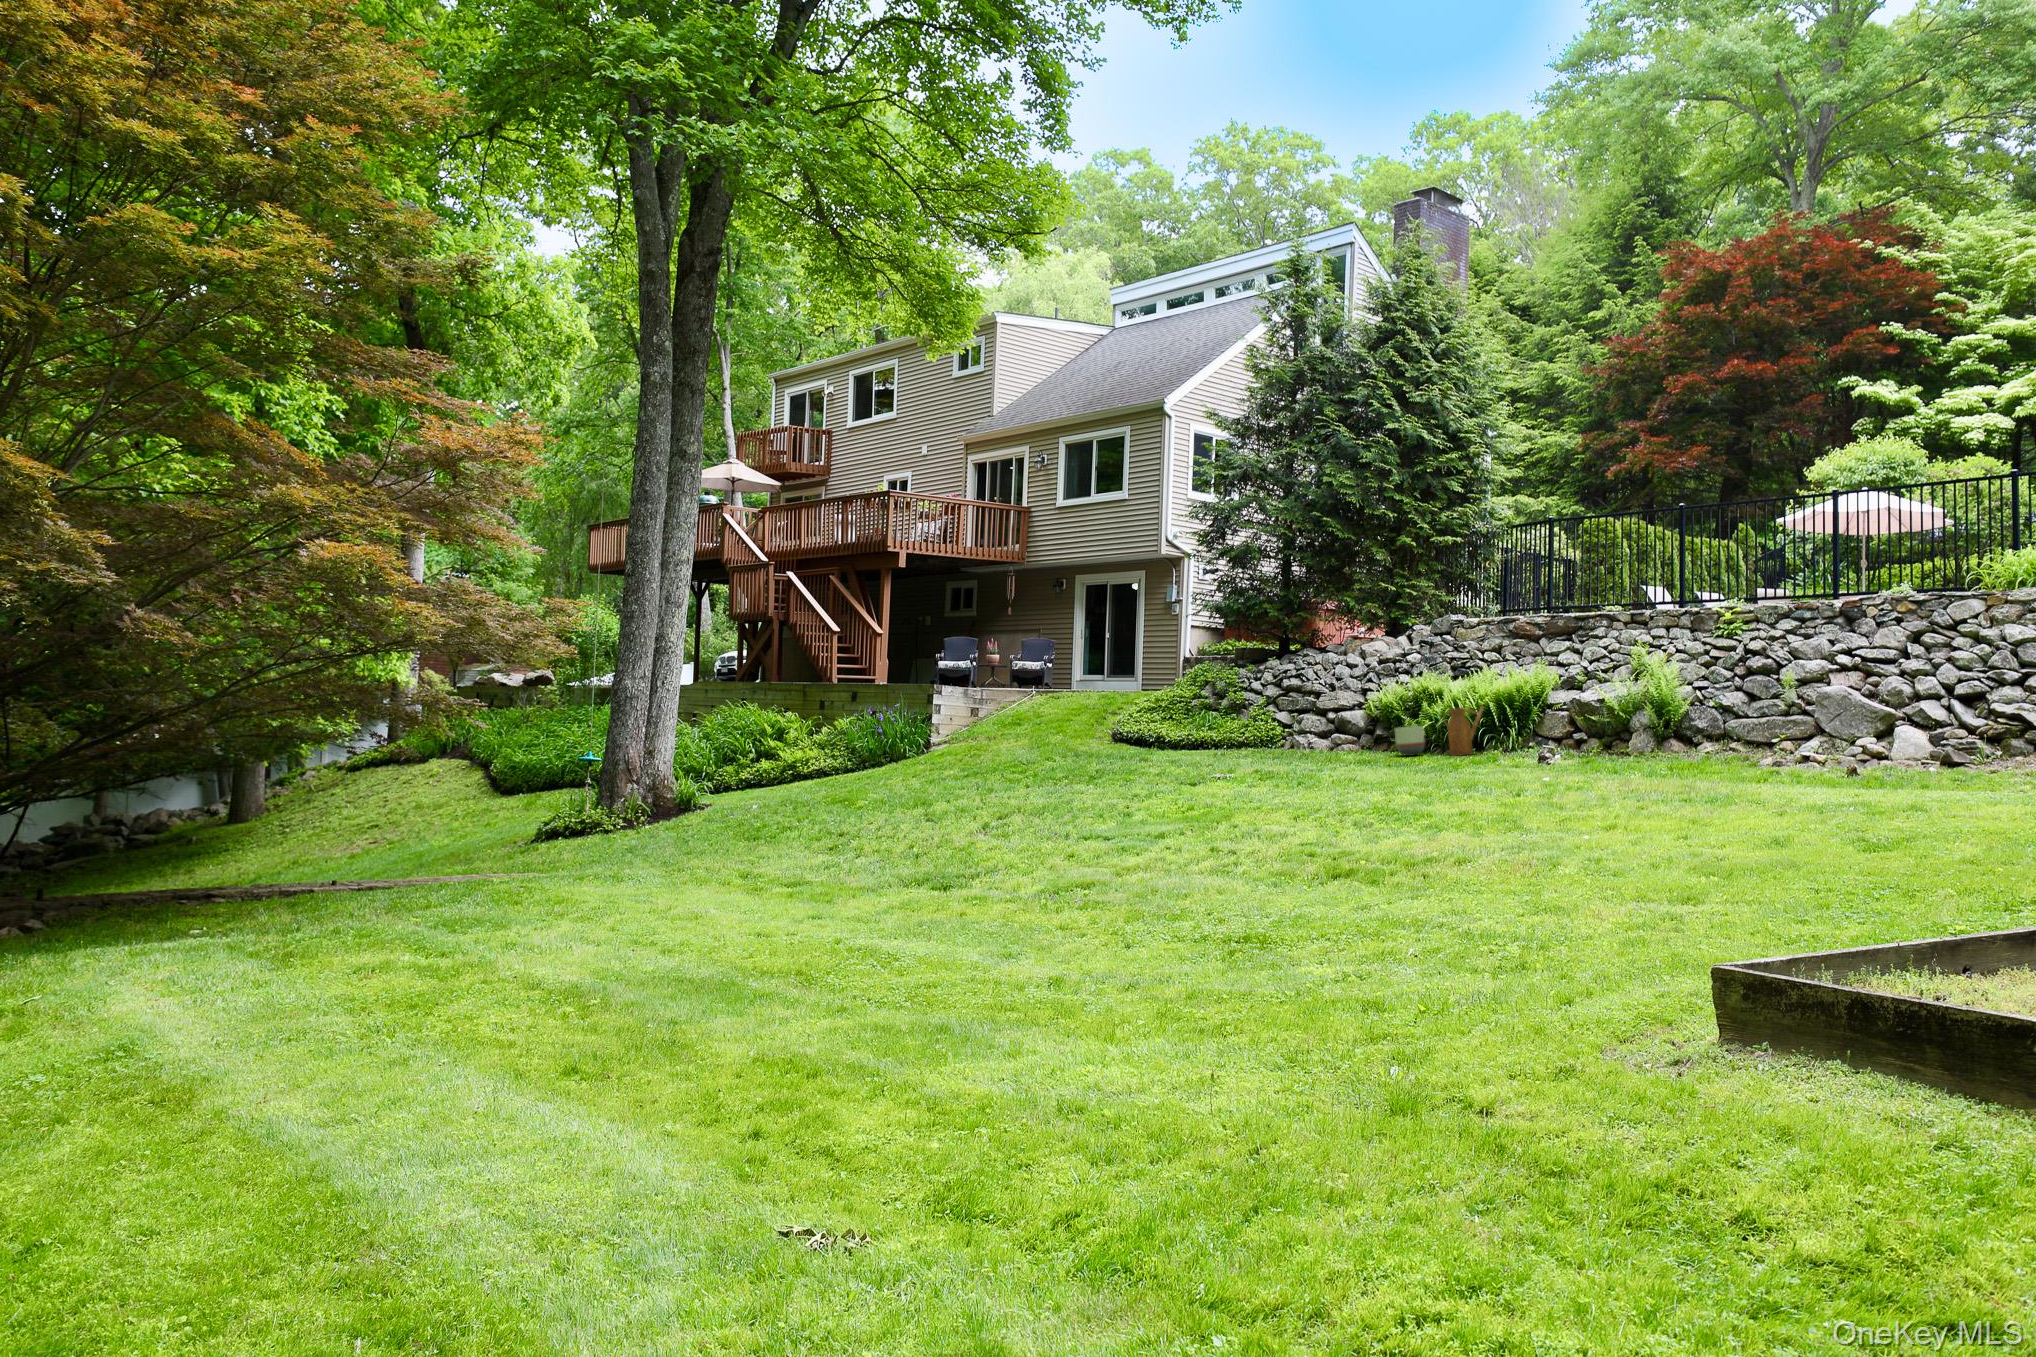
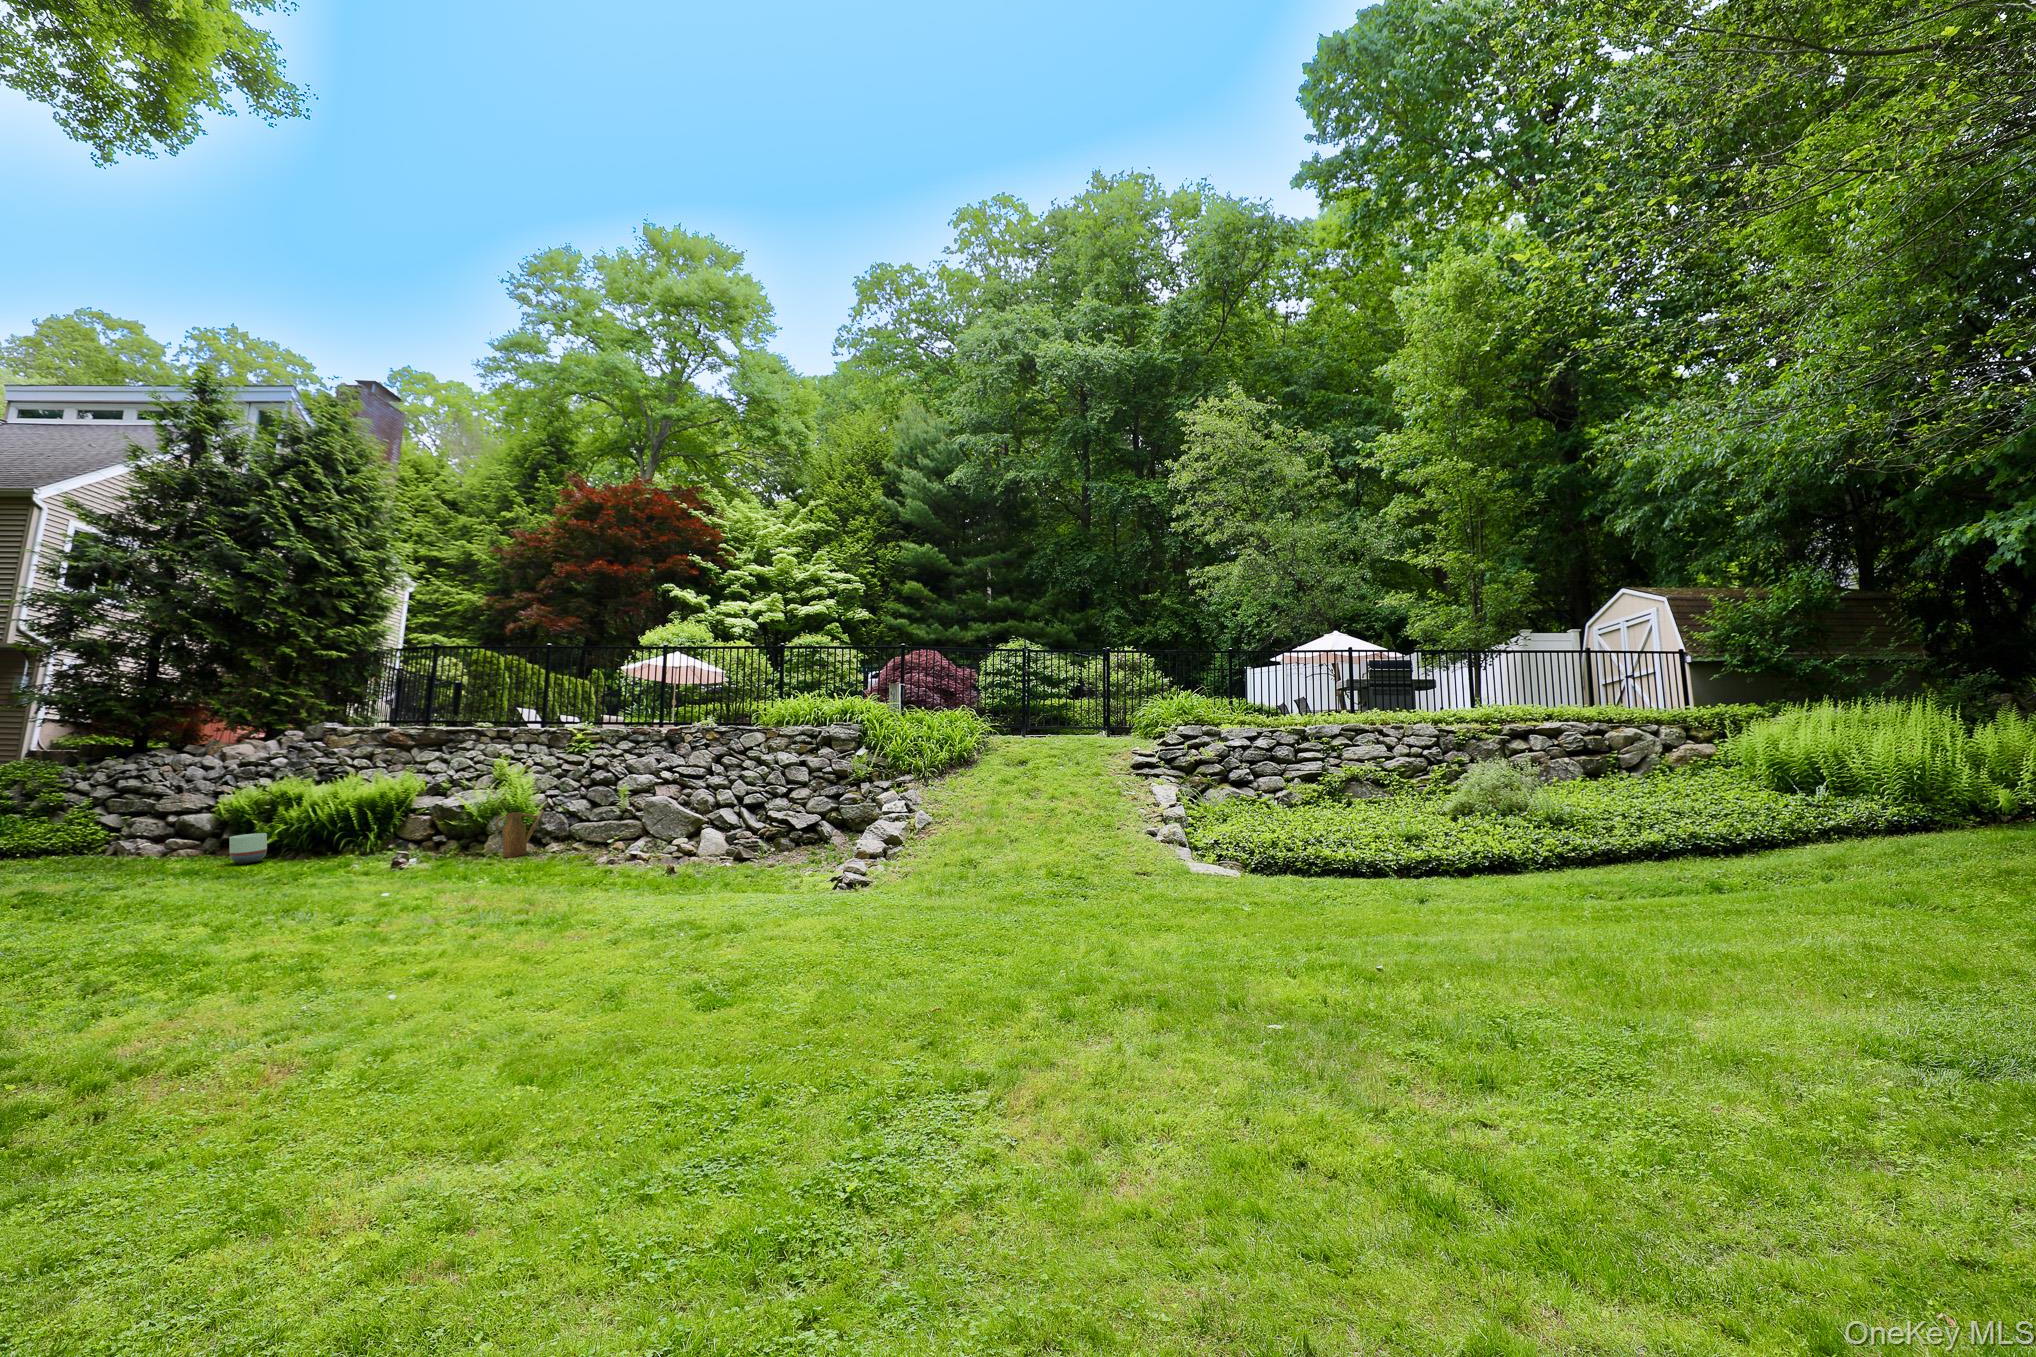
watering can: present [1443,706,1484,756] -> present [496,810,545,857]

